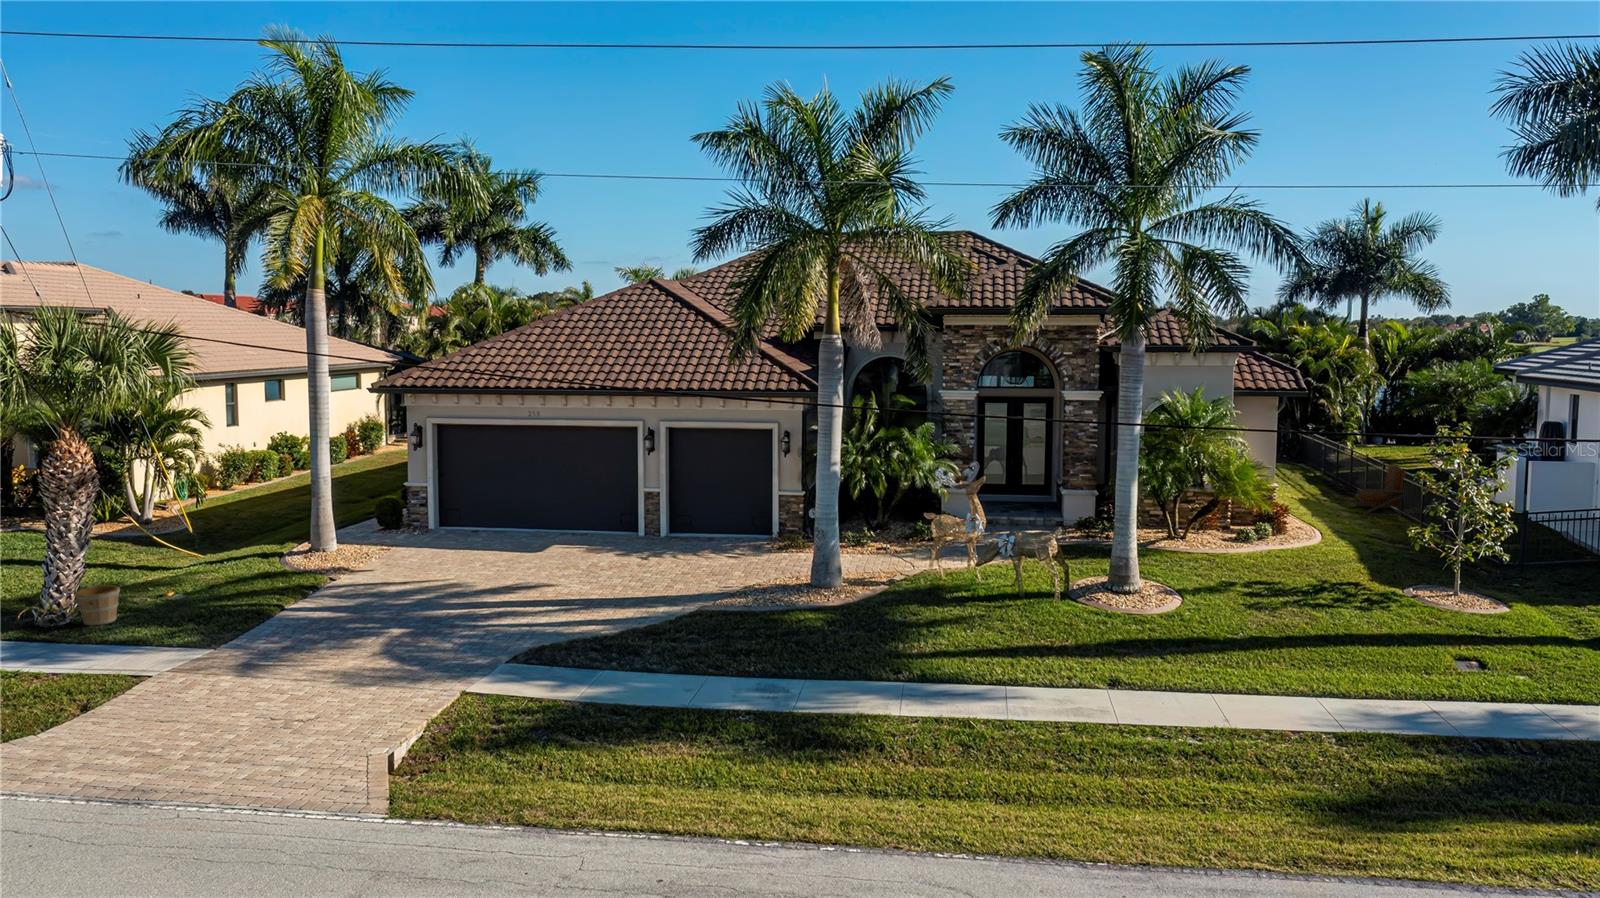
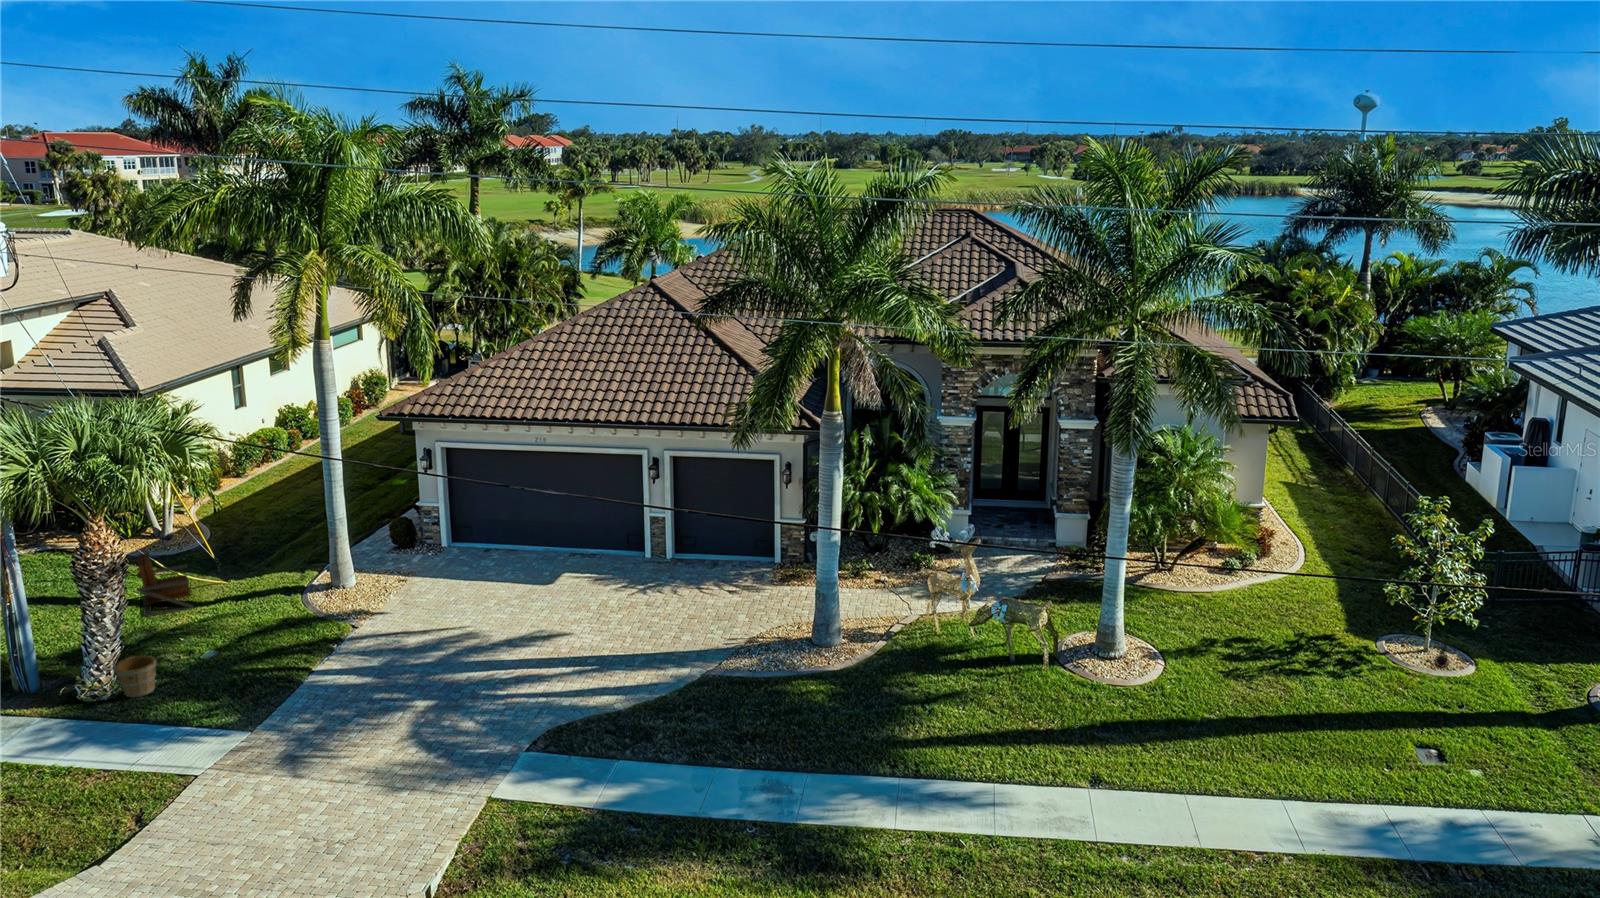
lounge chair: present [1355,464,1406,516] -> present [137,552,193,617]
decorative plant: none [1454,565,1494,604] -> present [1425,633,1455,667]

